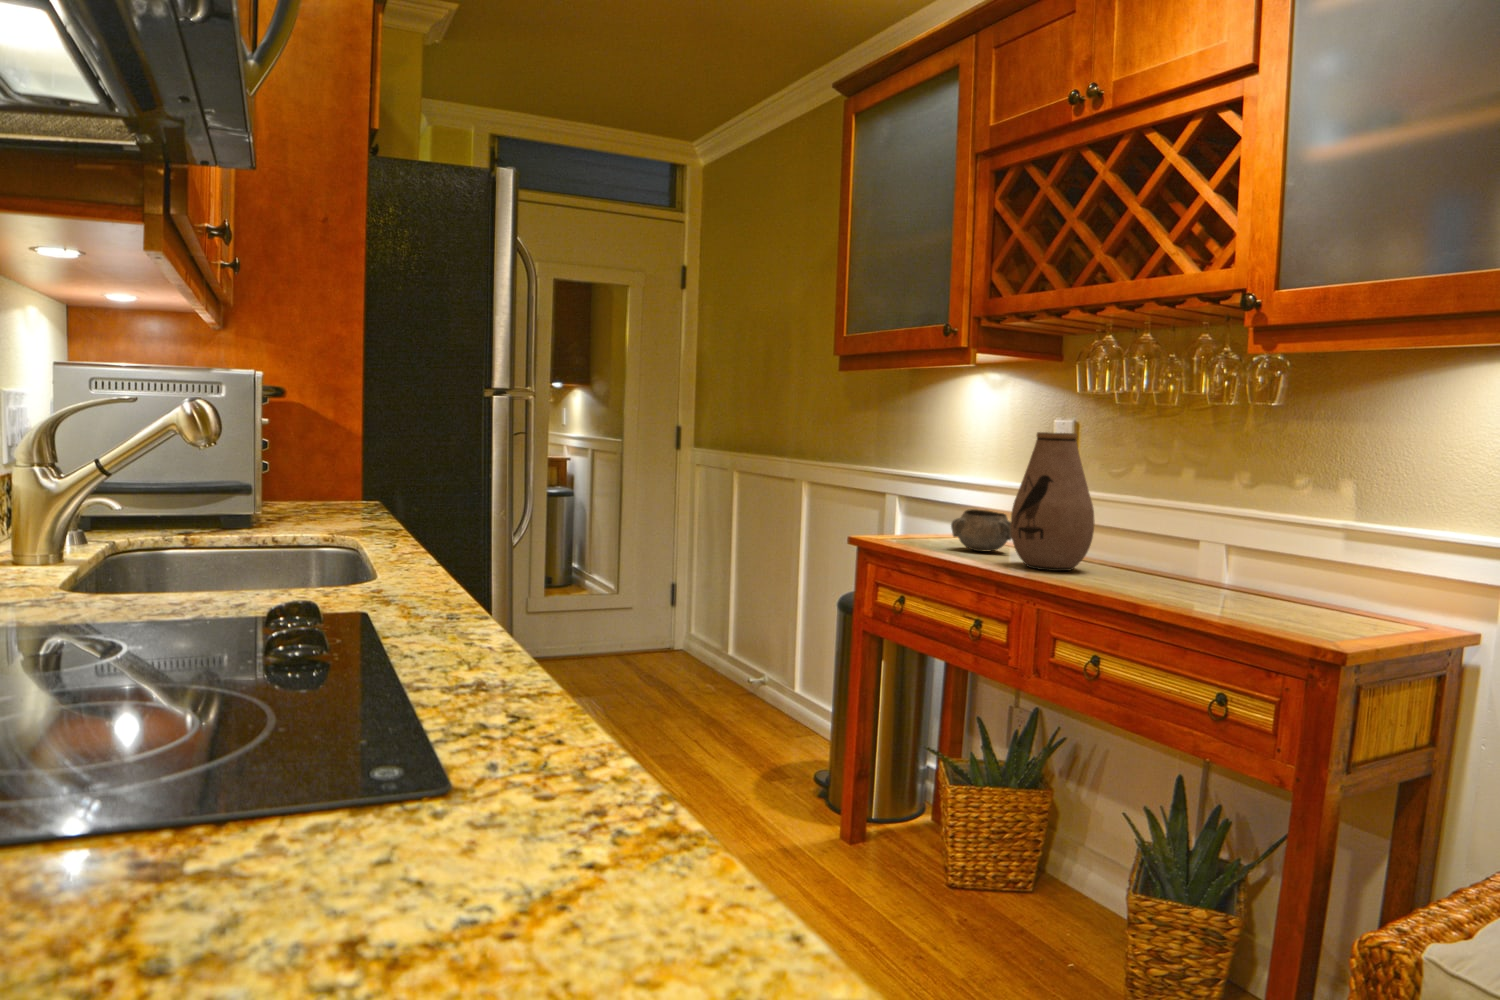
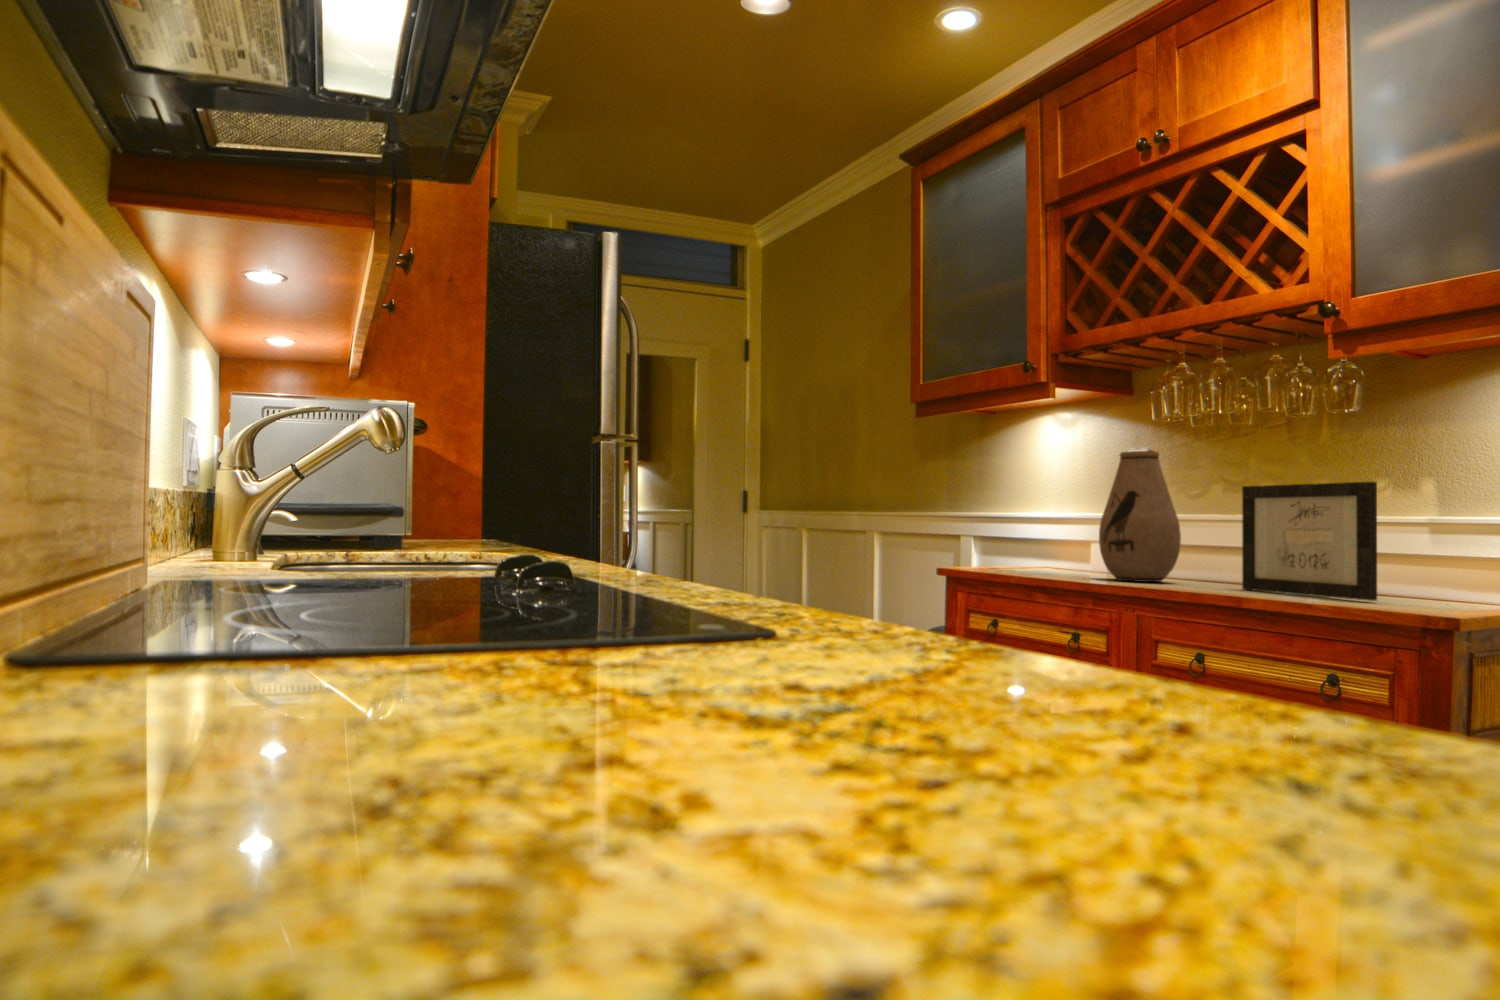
picture frame: none [1150,478,1287,612] -> present [1242,482,1377,601]
decorative bowl: present [951,509,1012,552] -> none [1037,534,1098,573]

